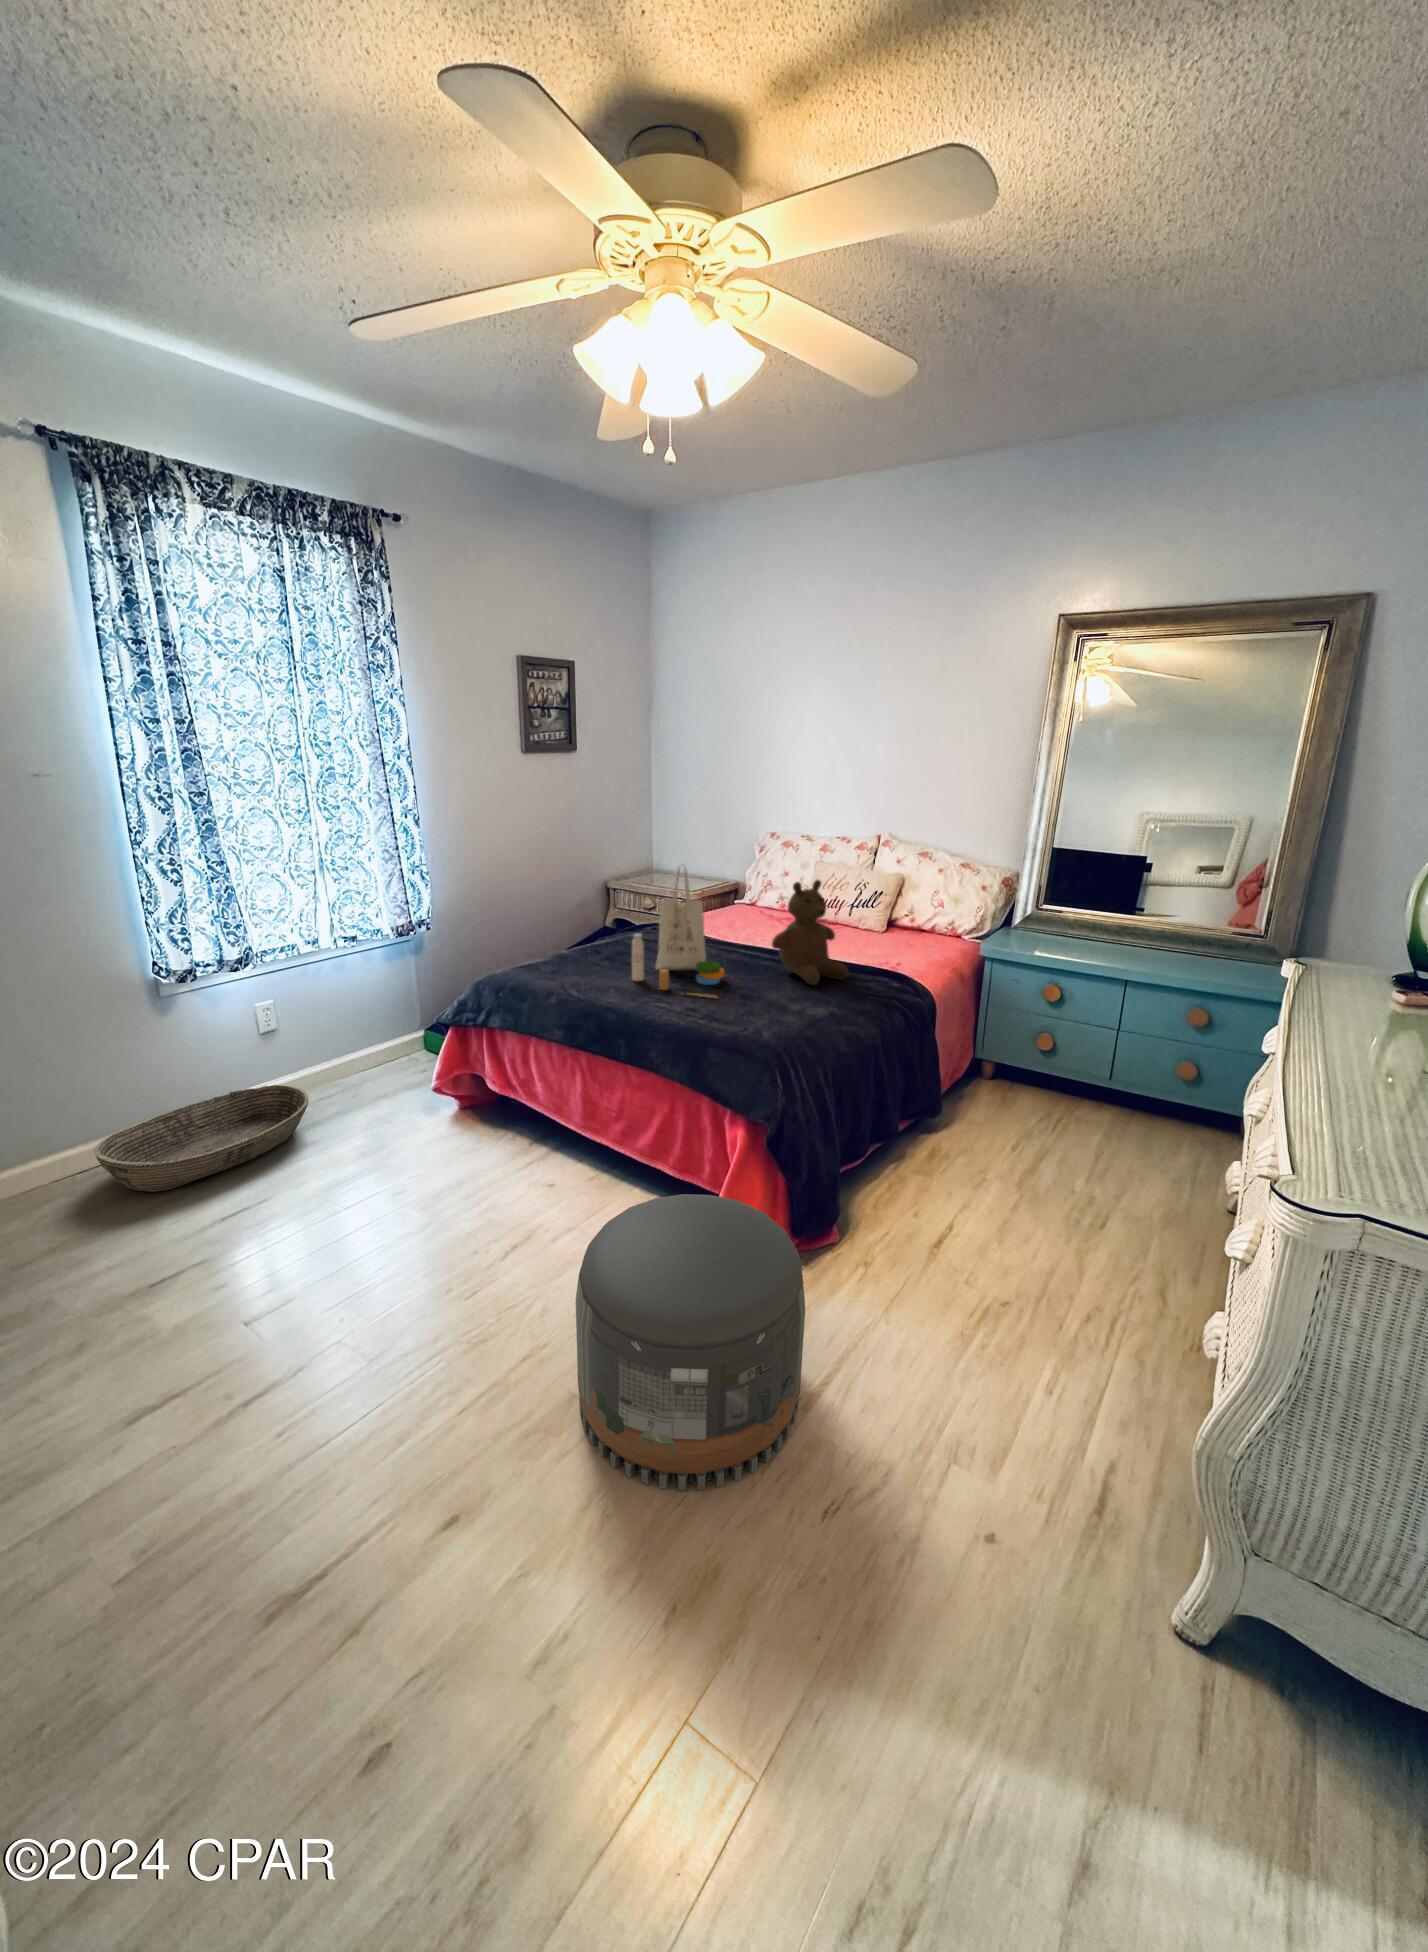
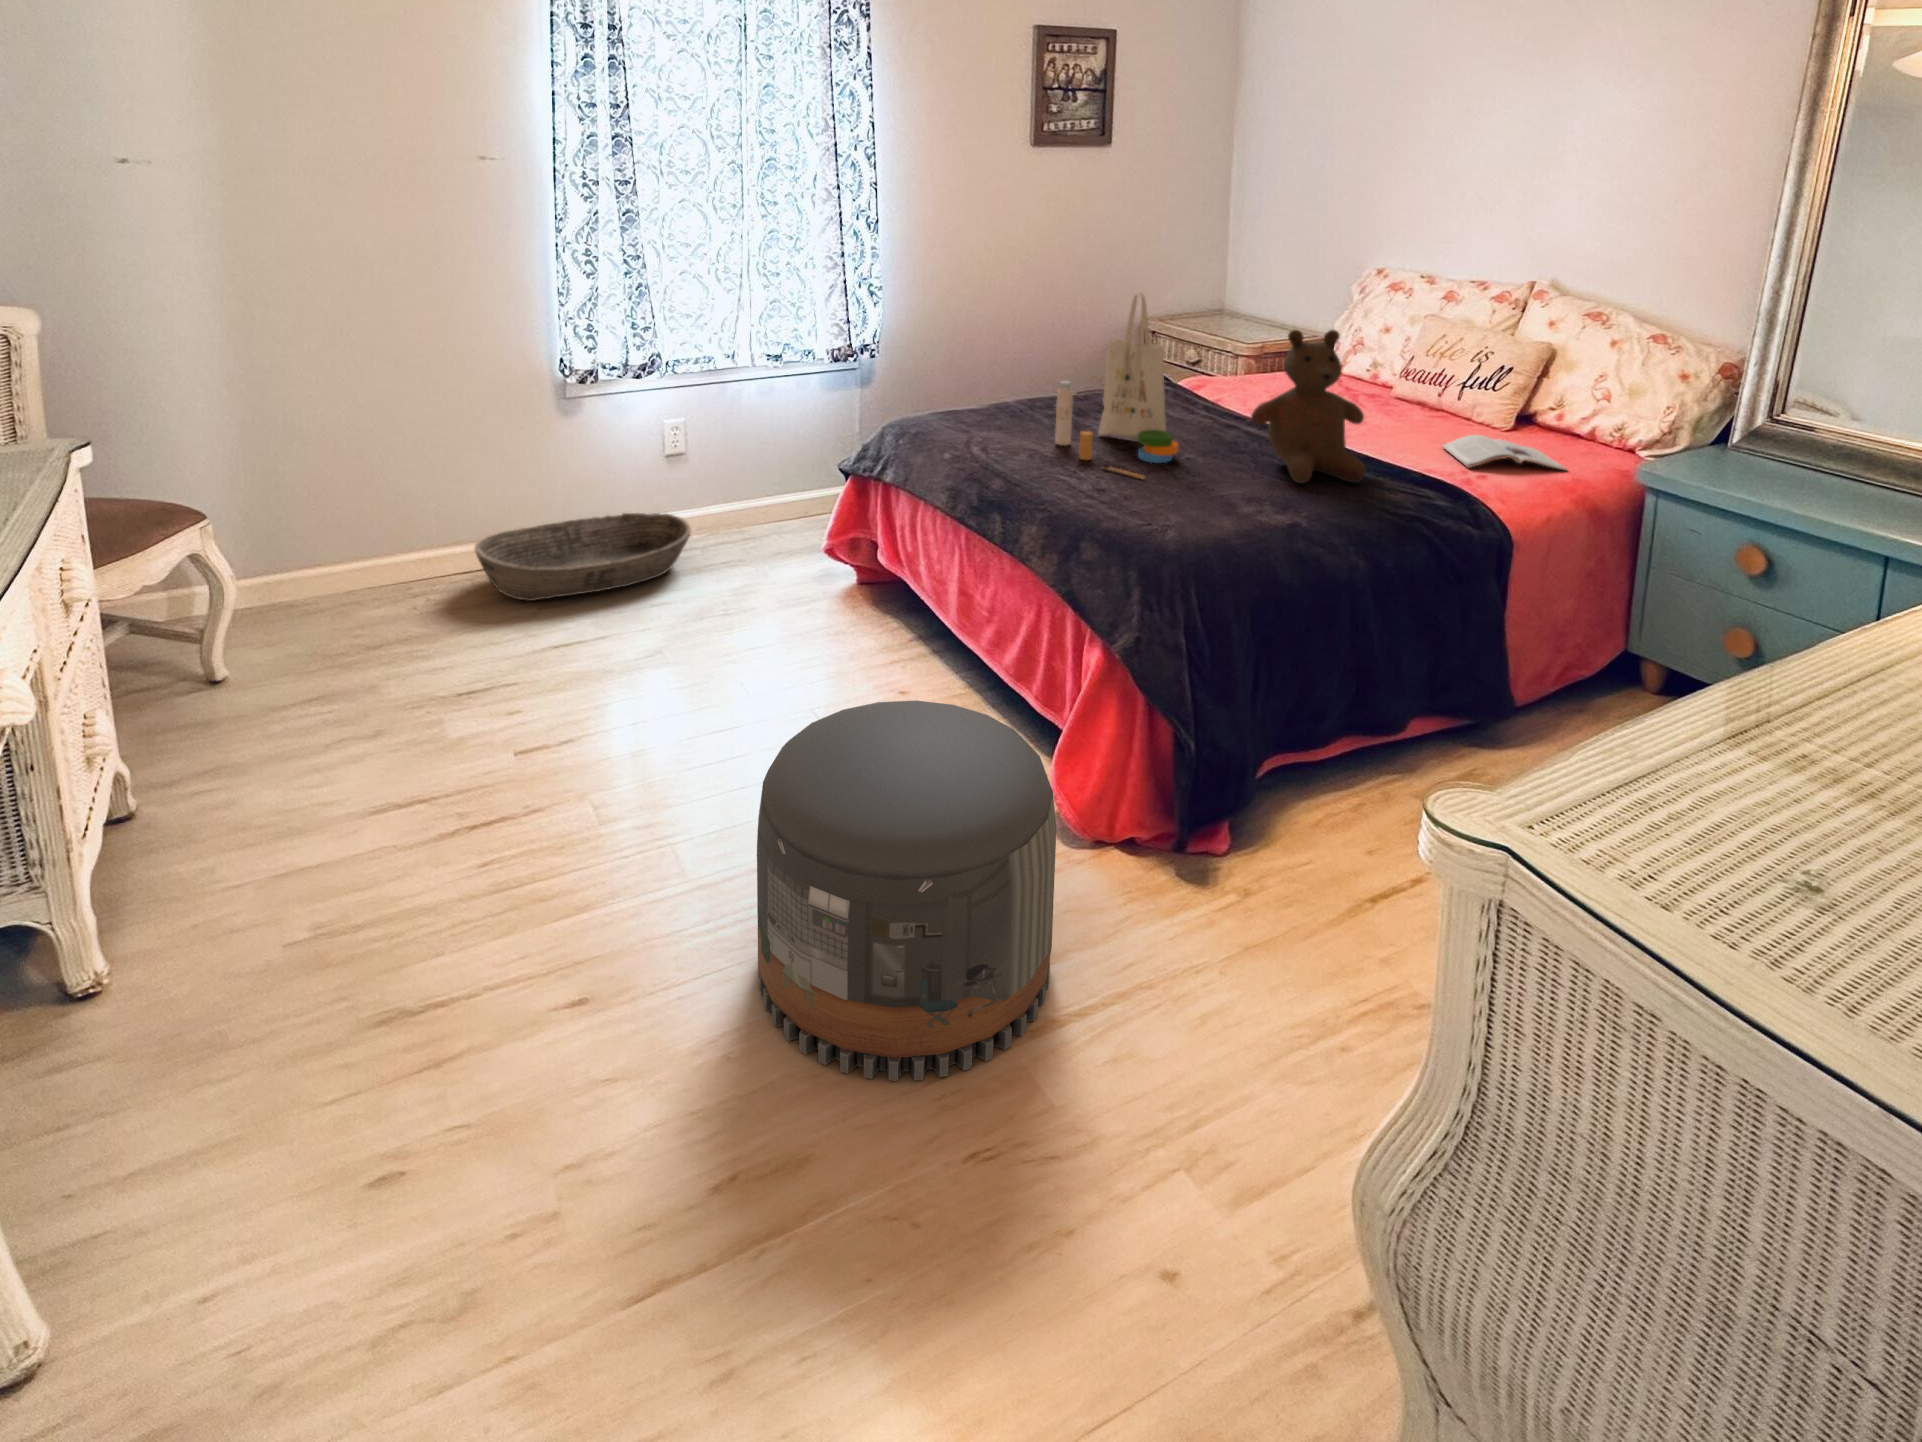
magazine: none [864,937,940,960] -> present [1441,435,1567,471]

